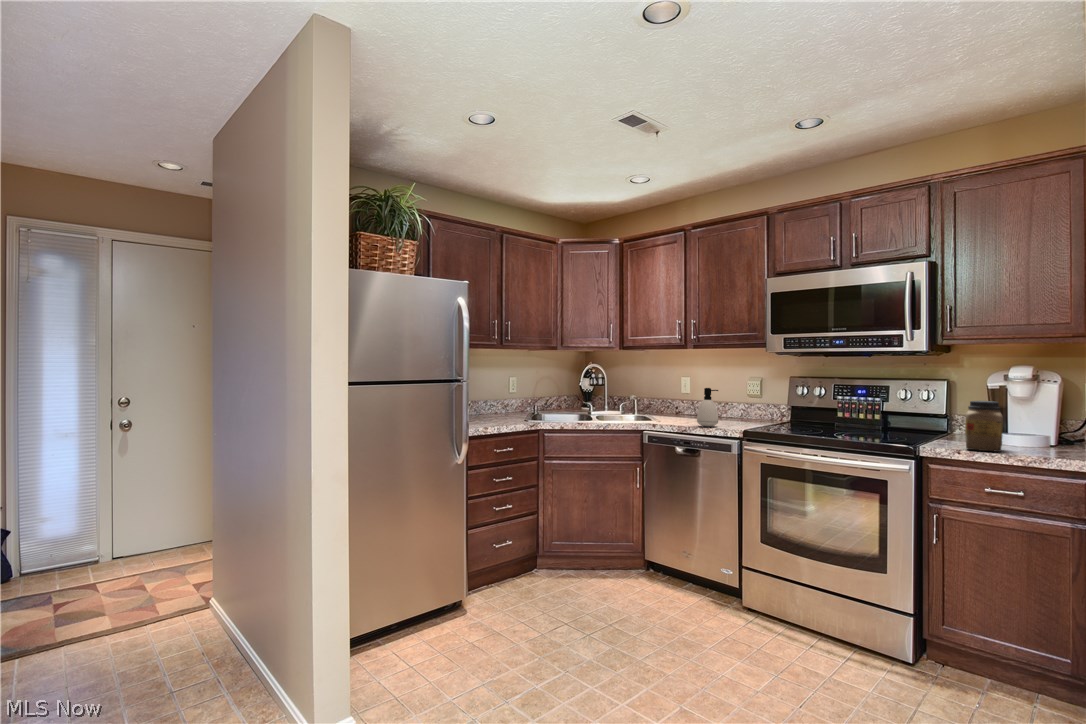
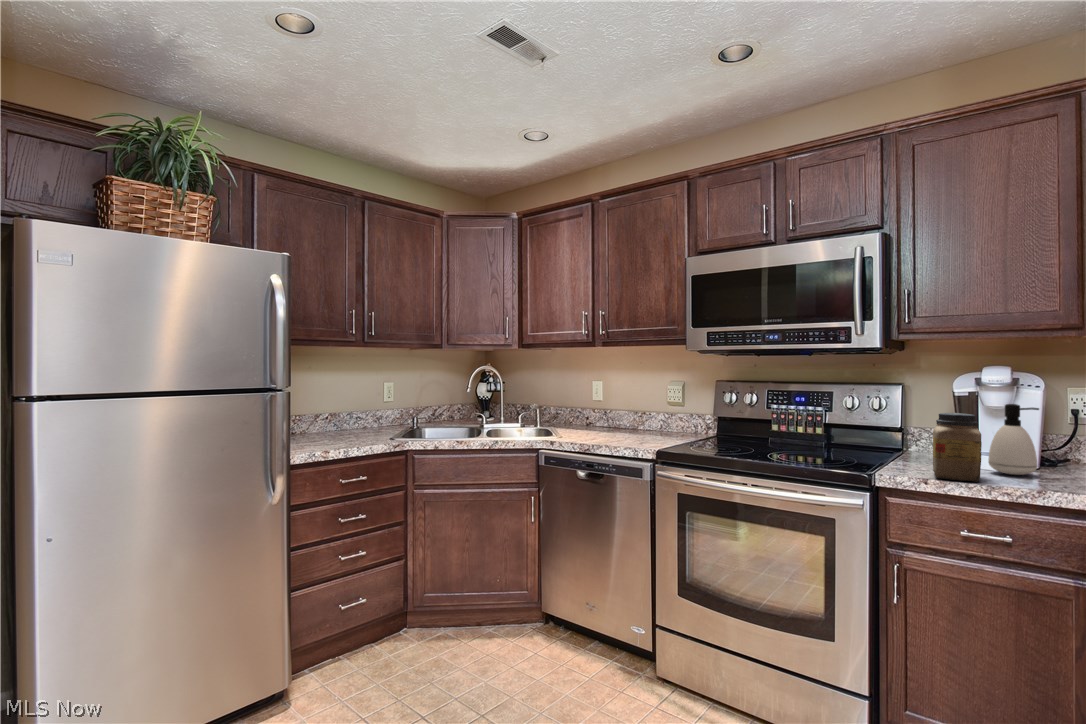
soap dispenser: present [697,388,718,427] -> present [988,404,1039,475]

